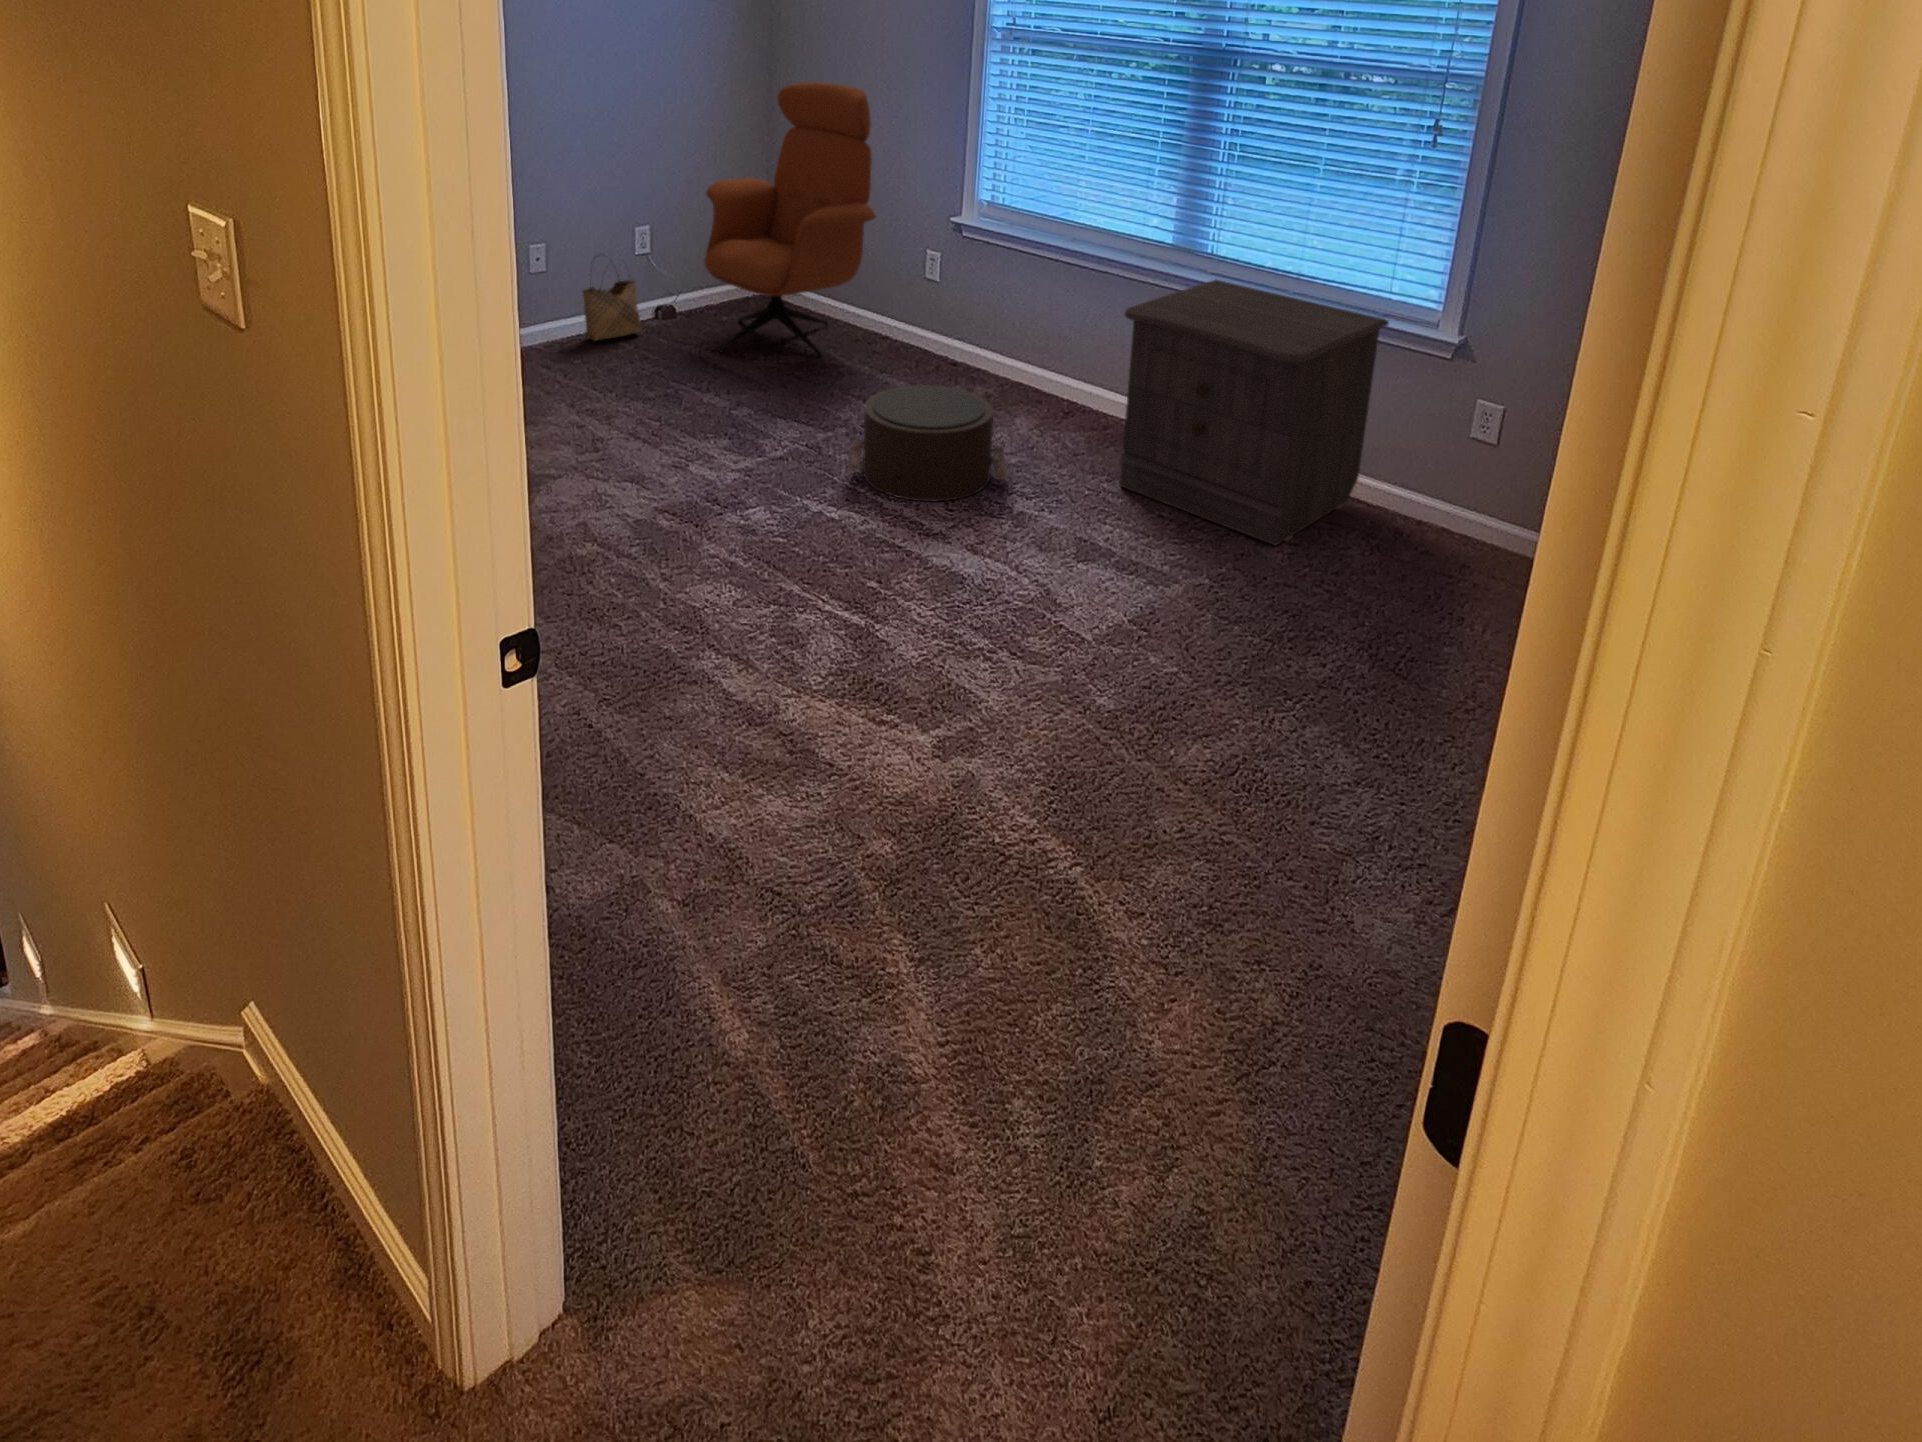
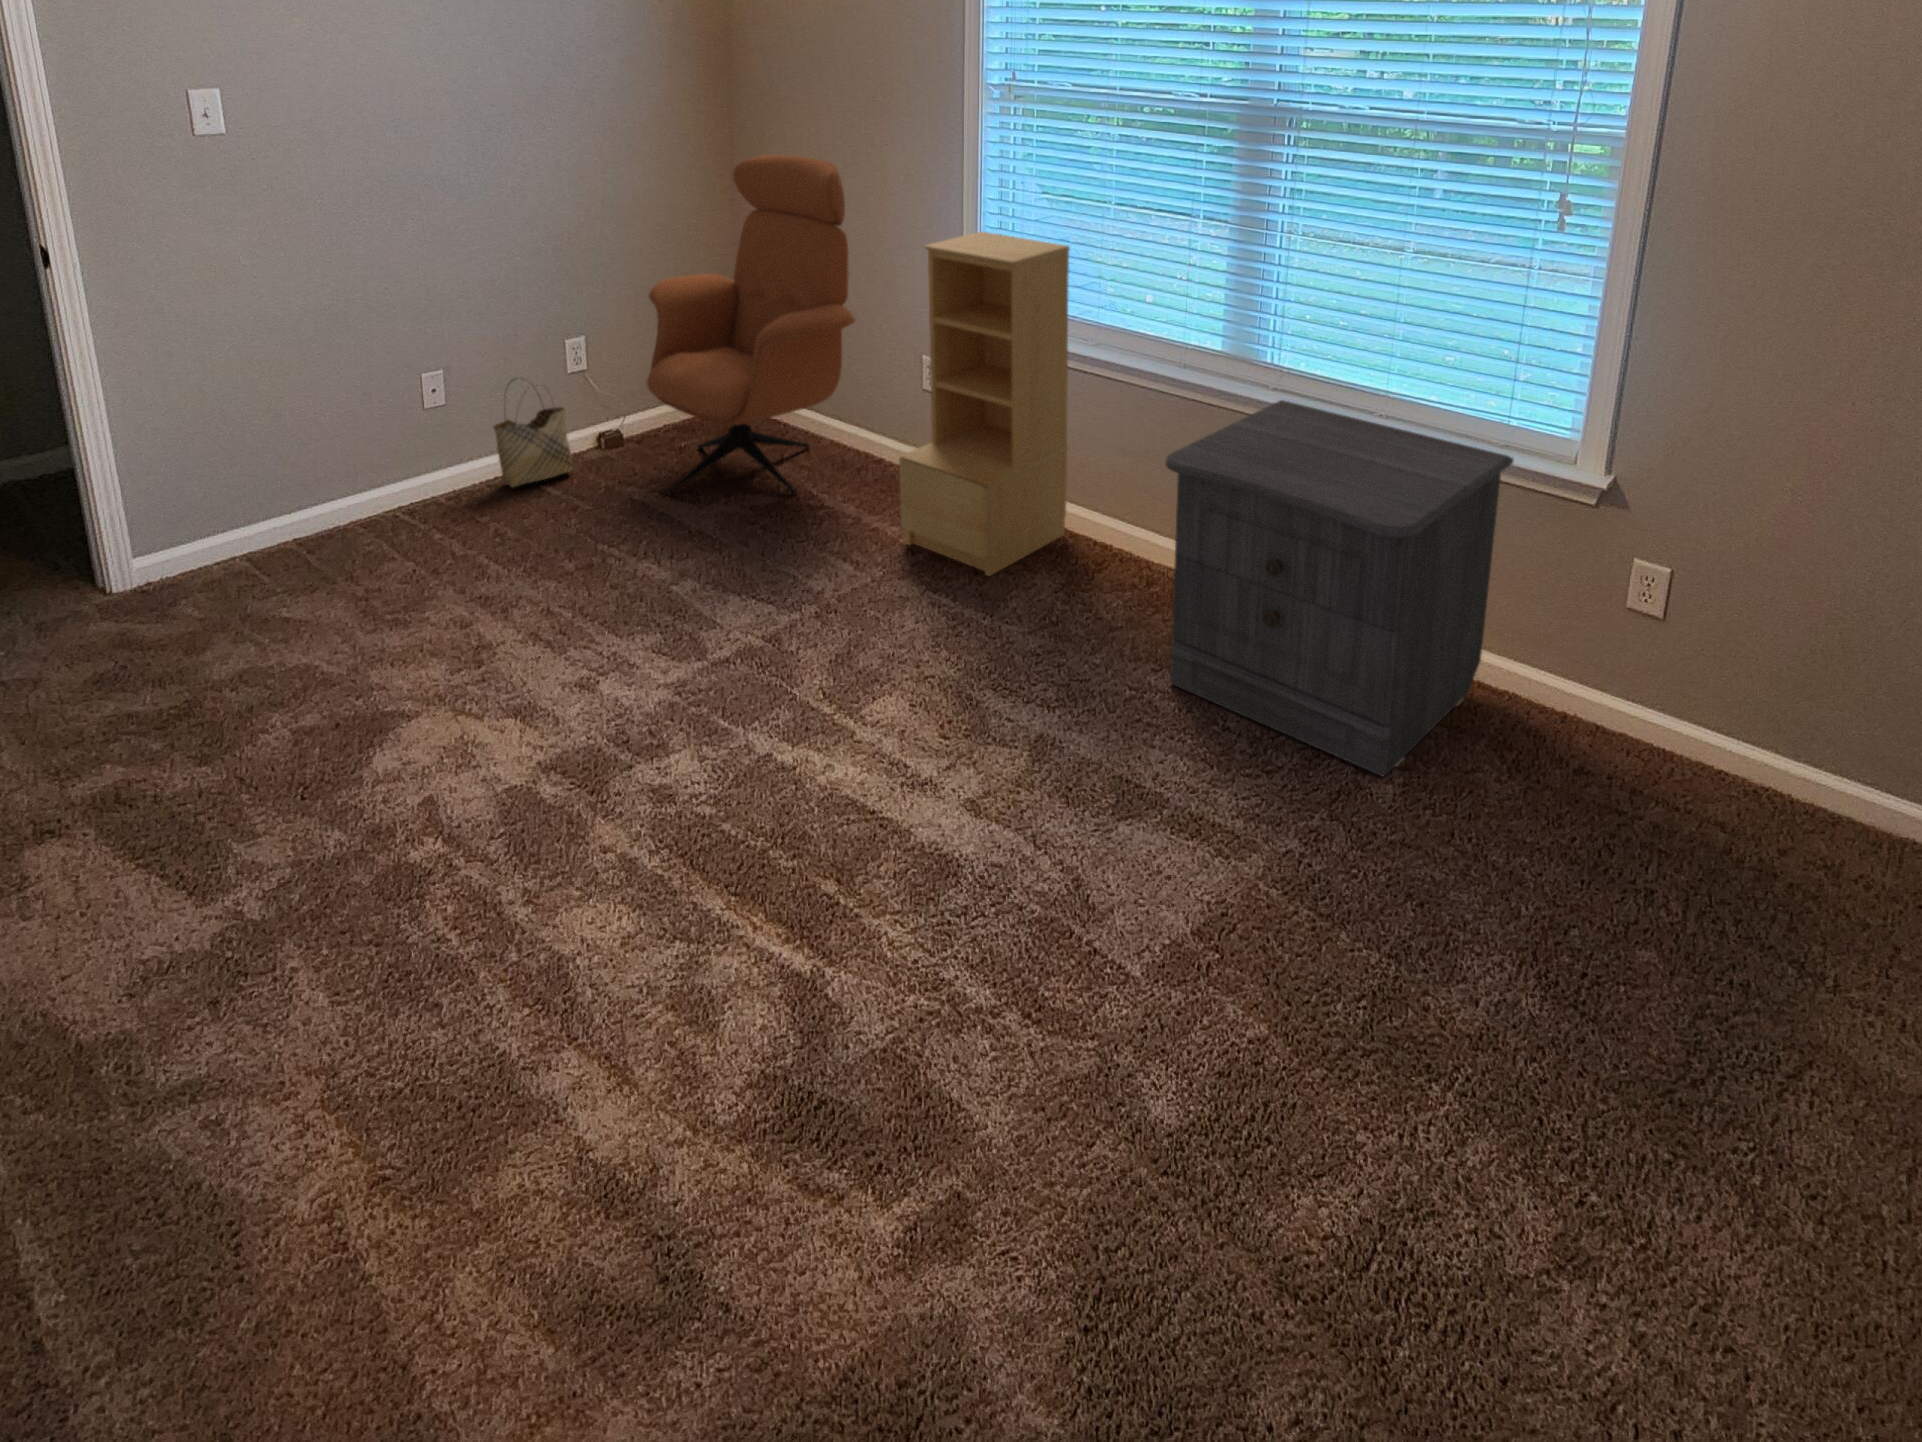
bookshelf: none [910,146,1055,416] -> present [899,232,1070,576]
pouf: present [847,385,1009,502] -> none [805,555,1024,726]

